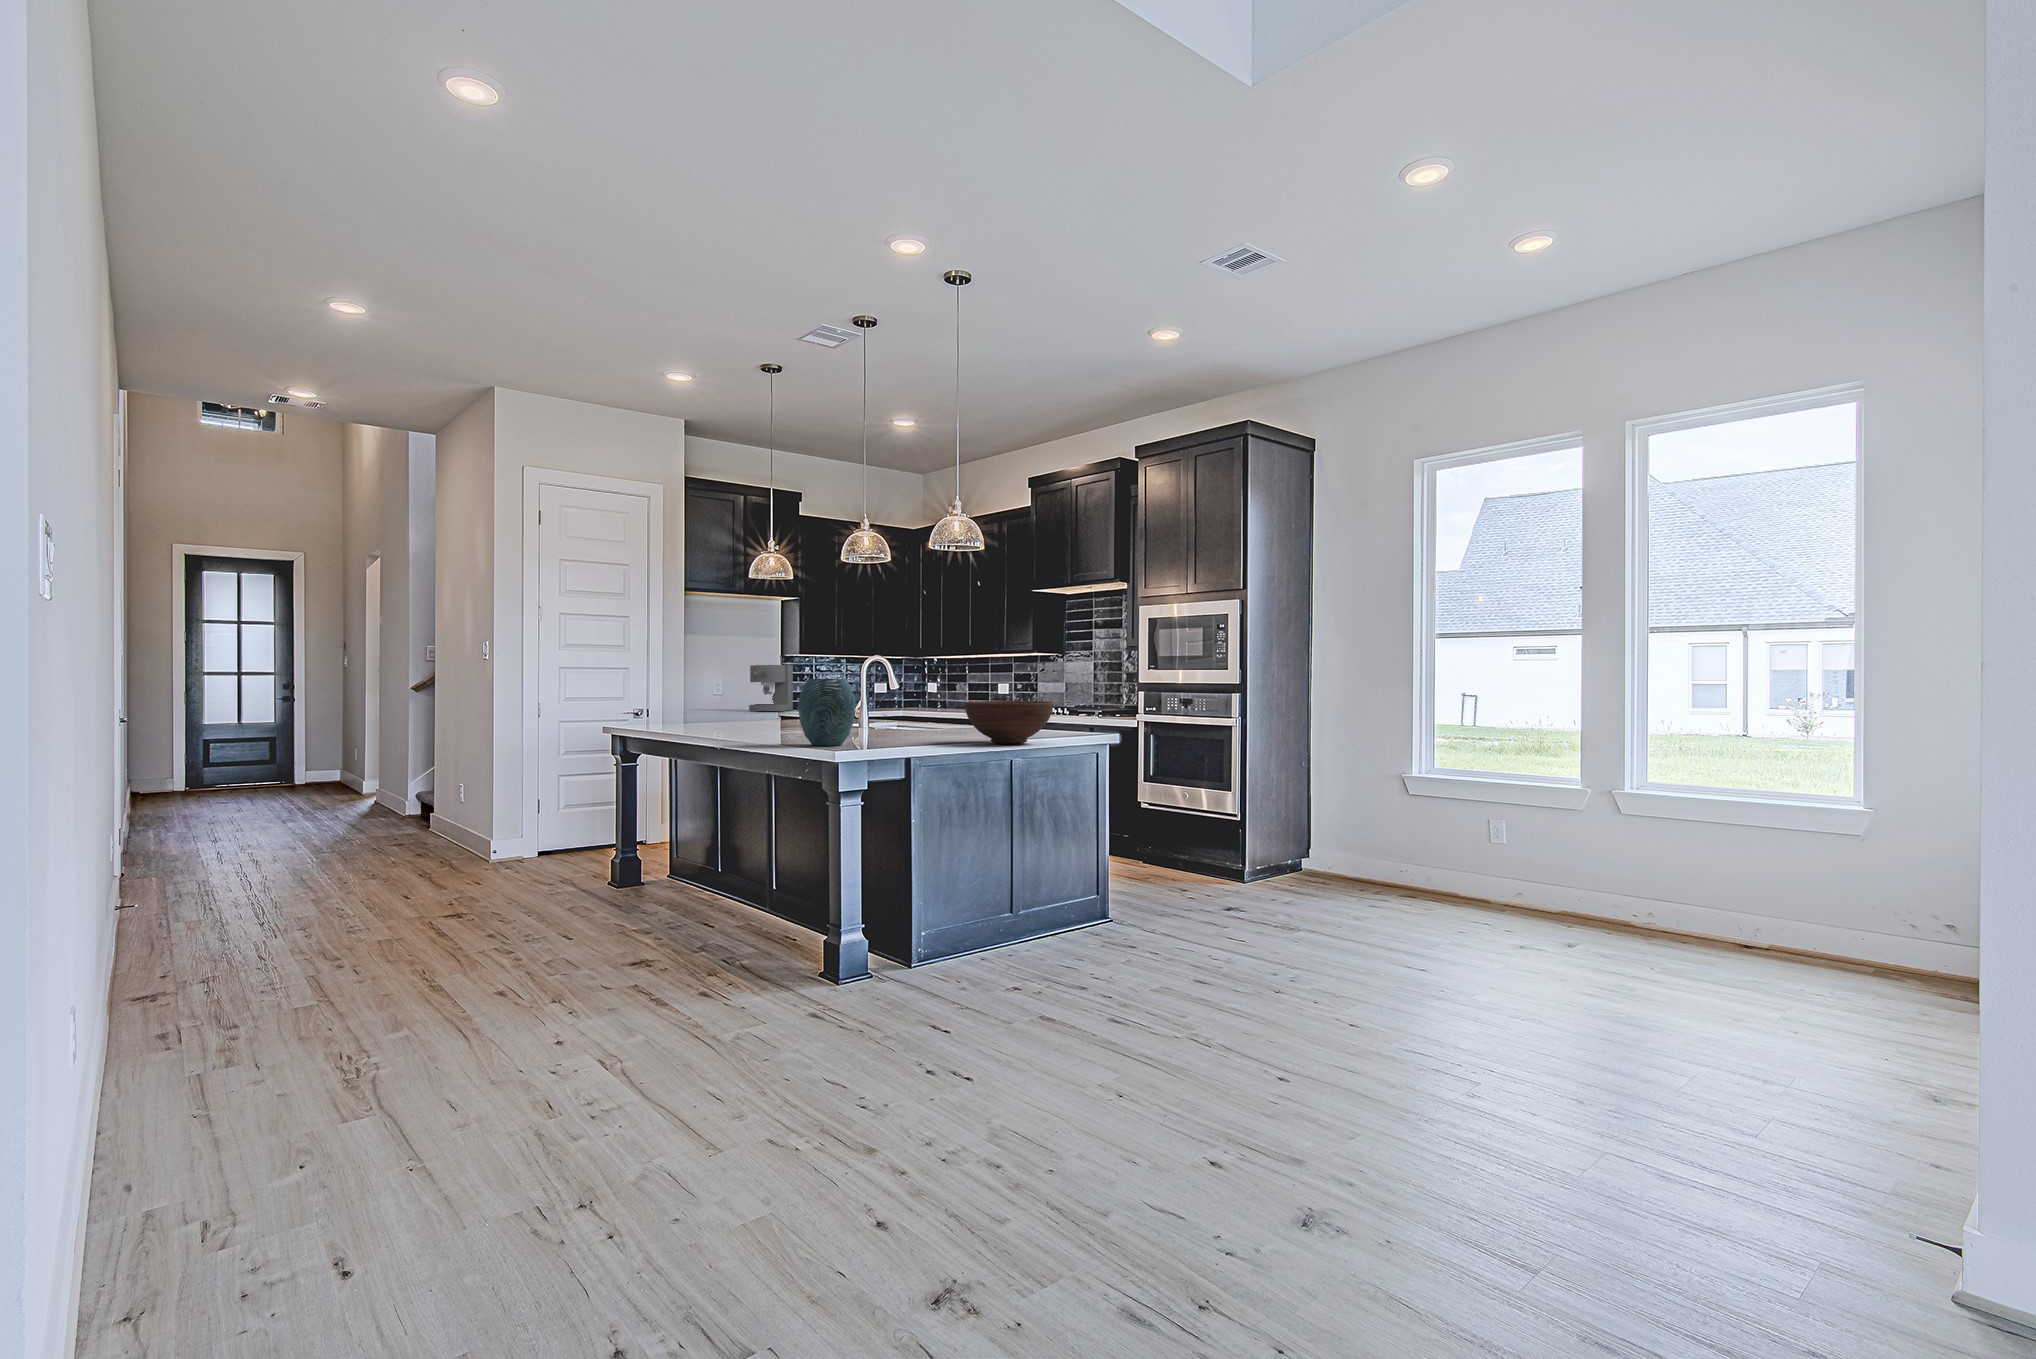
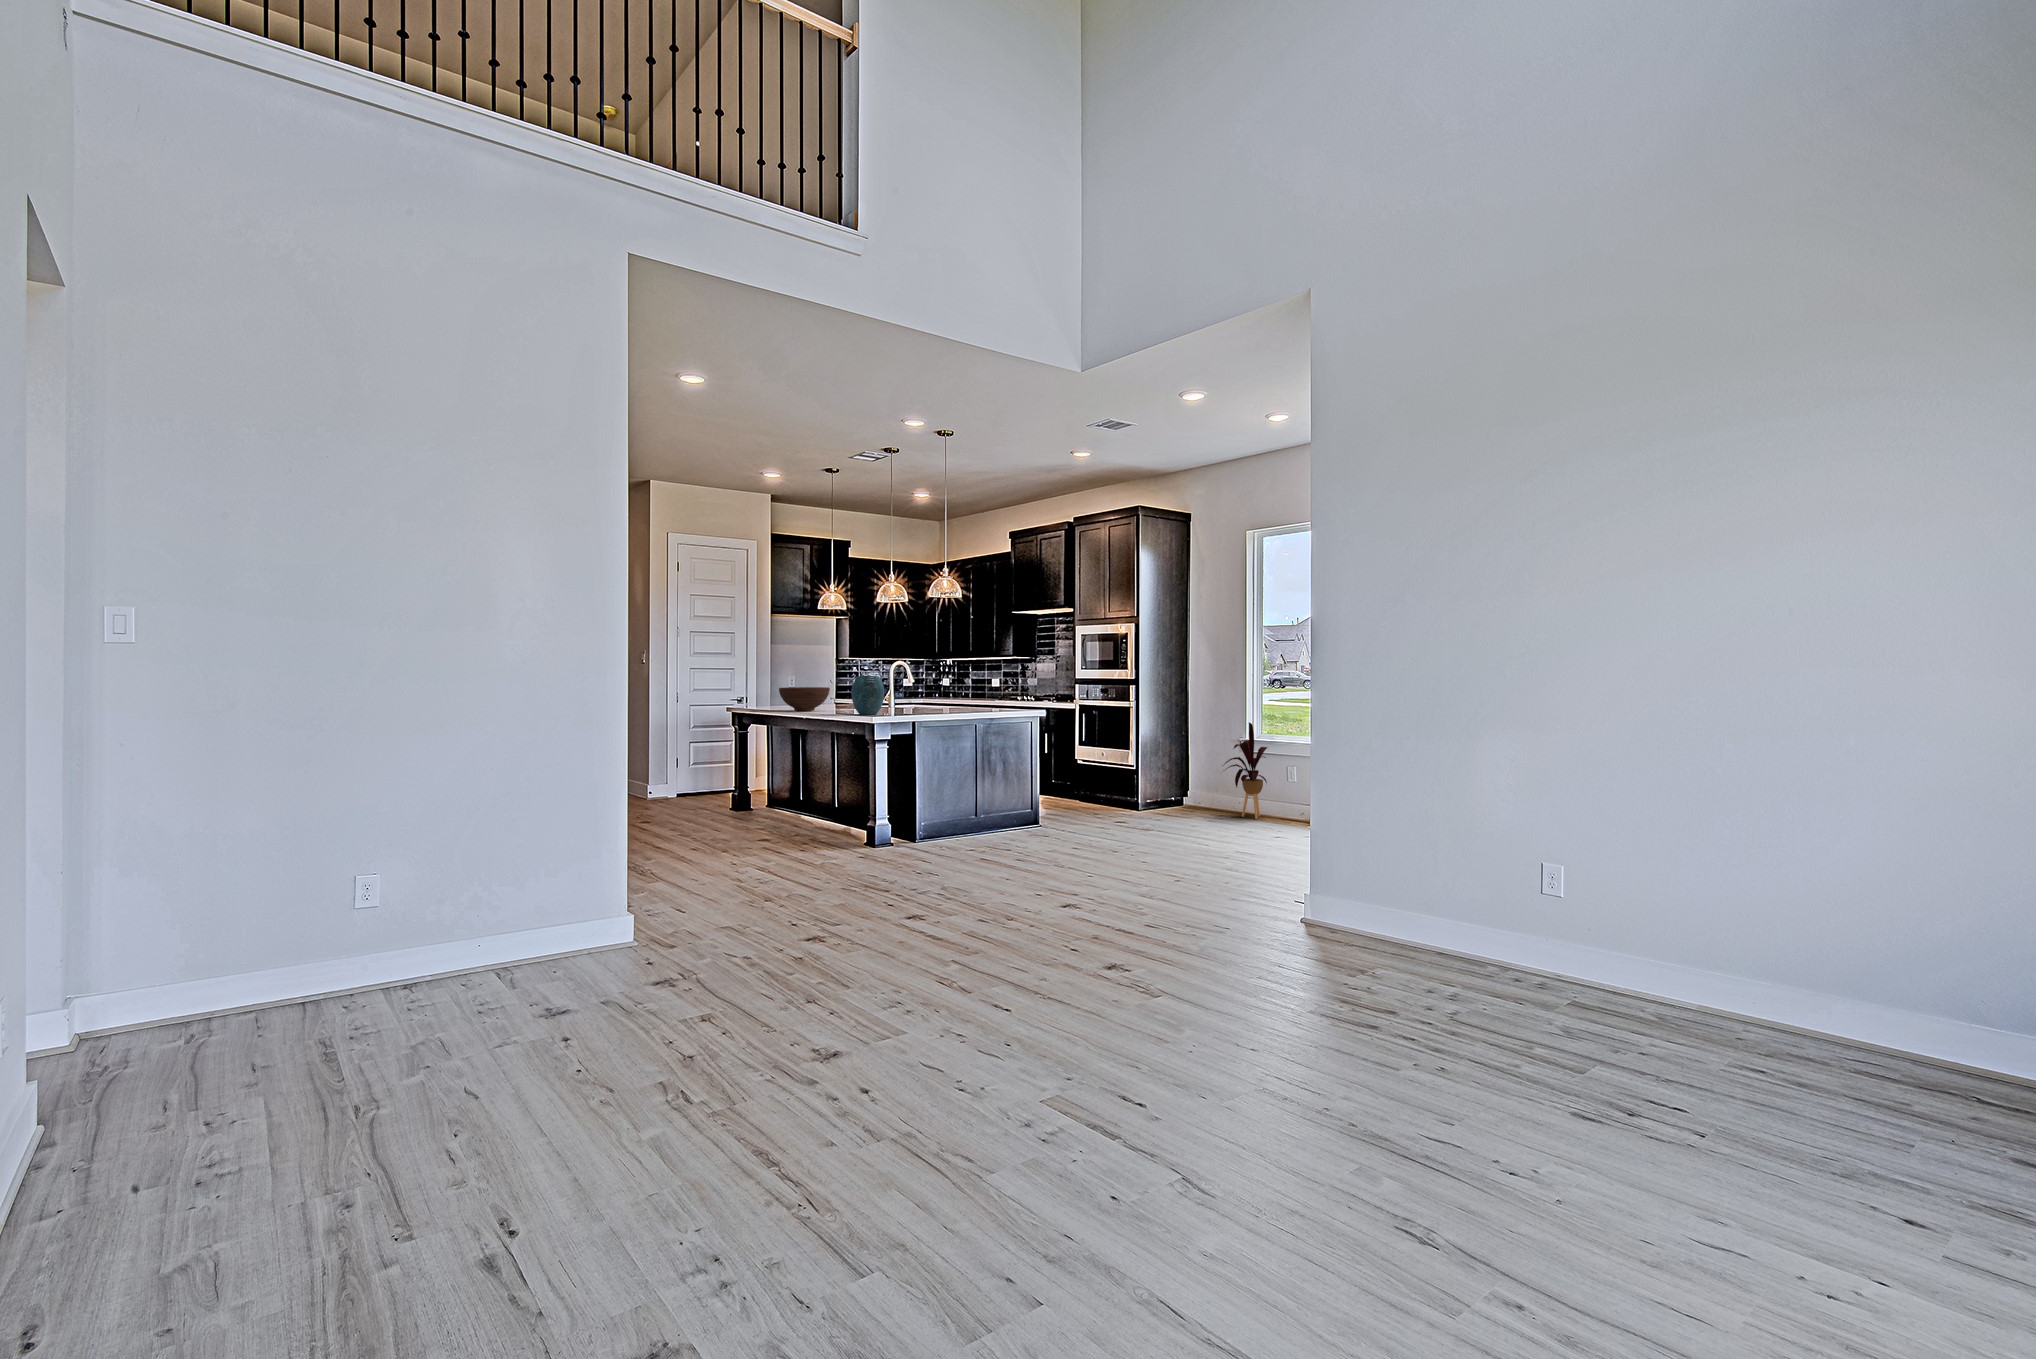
coffee maker: present [749,665,793,712] -> none [815,666,845,699]
fruit bowl: present [965,701,1053,744] -> present [779,687,830,711]
house plant: none [1383,752,1464,905] -> present [1222,723,1267,819]

